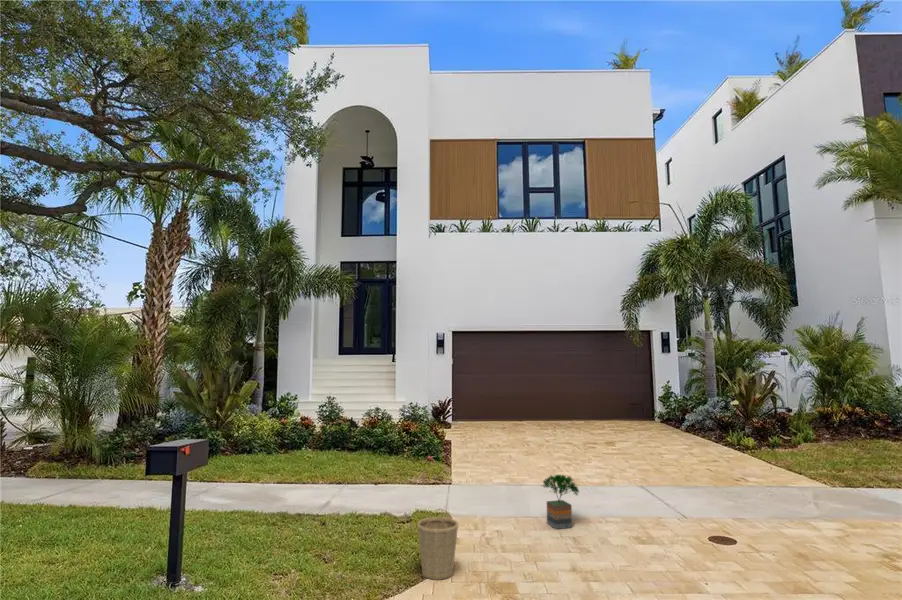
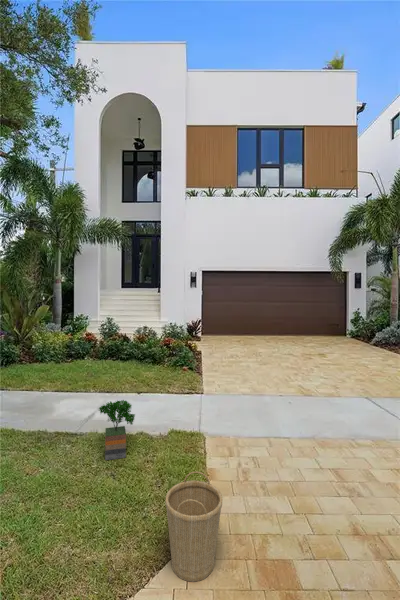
potted tree: present [543,475,579,529] -> present [99,400,135,460]

